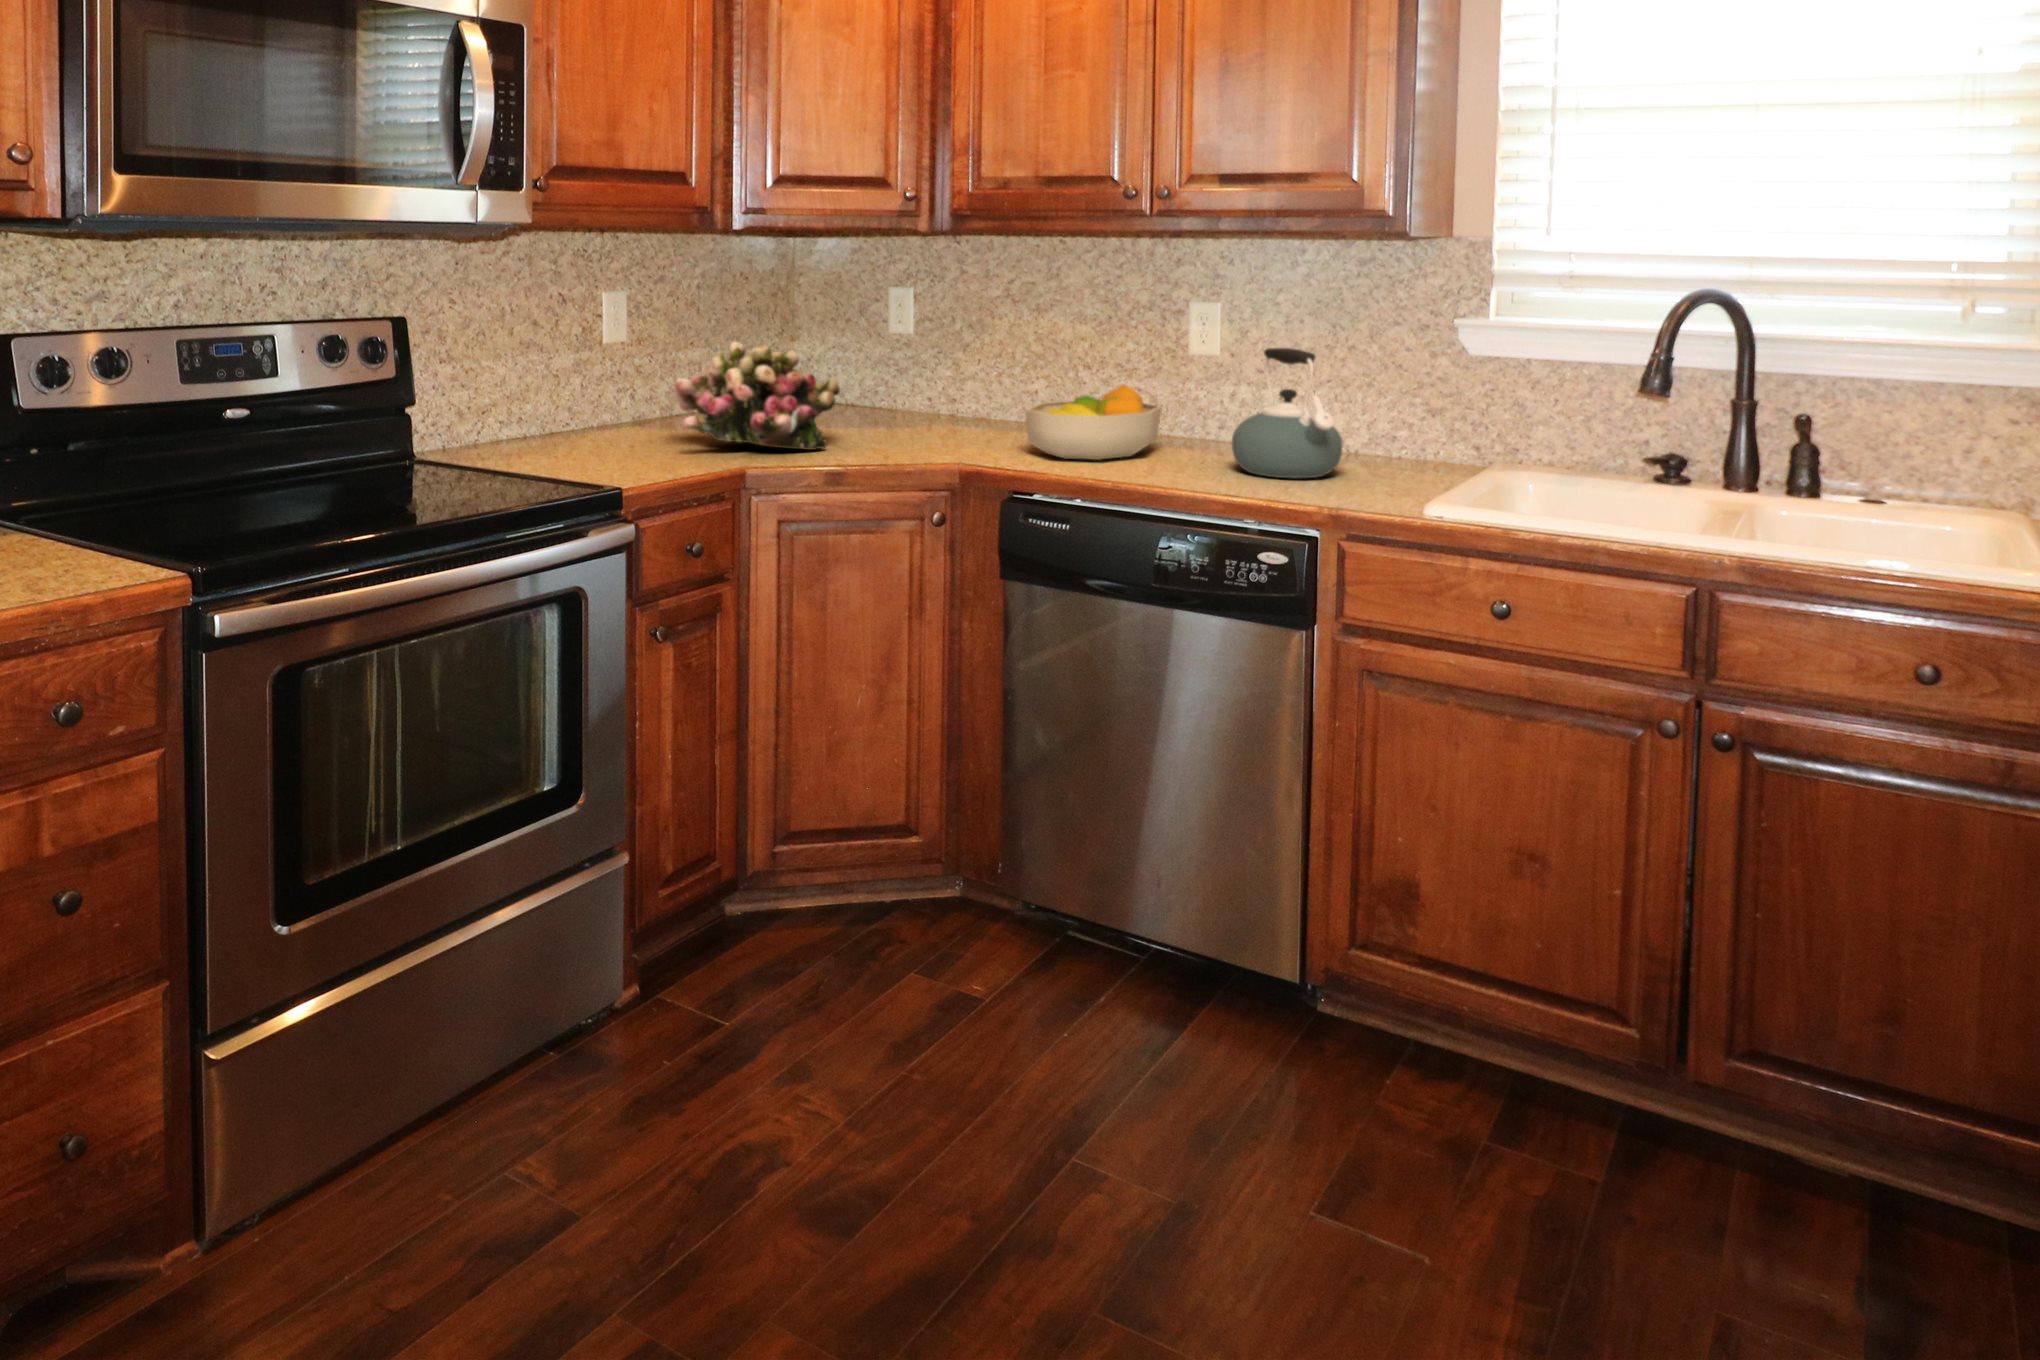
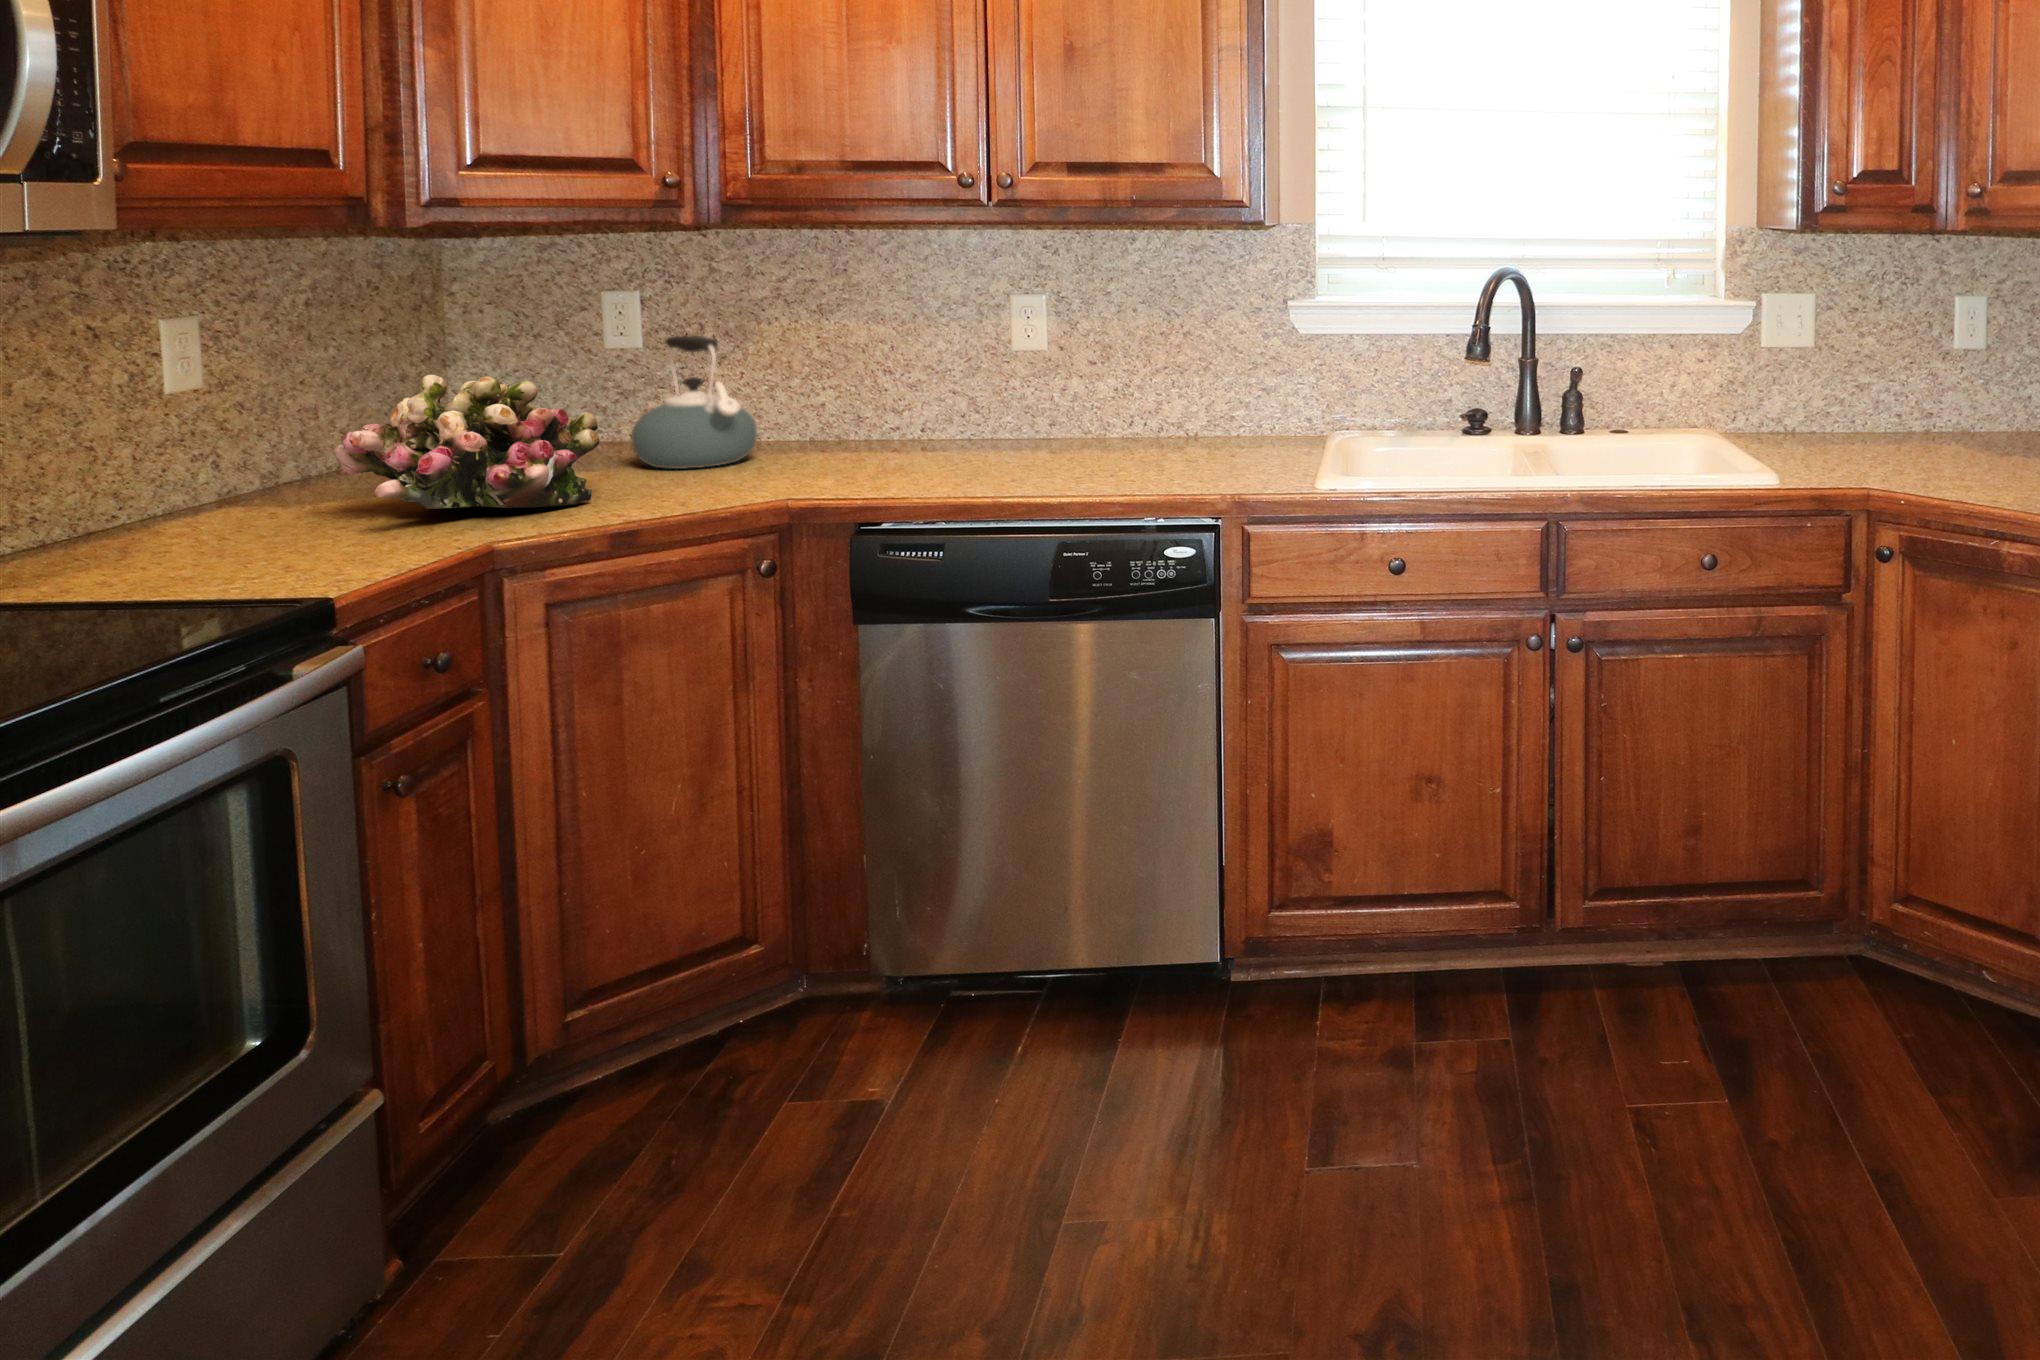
kettle: present [1232,348,1343,478] -> present [631,336,757,469]
fruit bowl: present [1025,384,1162,460] -> none [856,389,1004,478]

